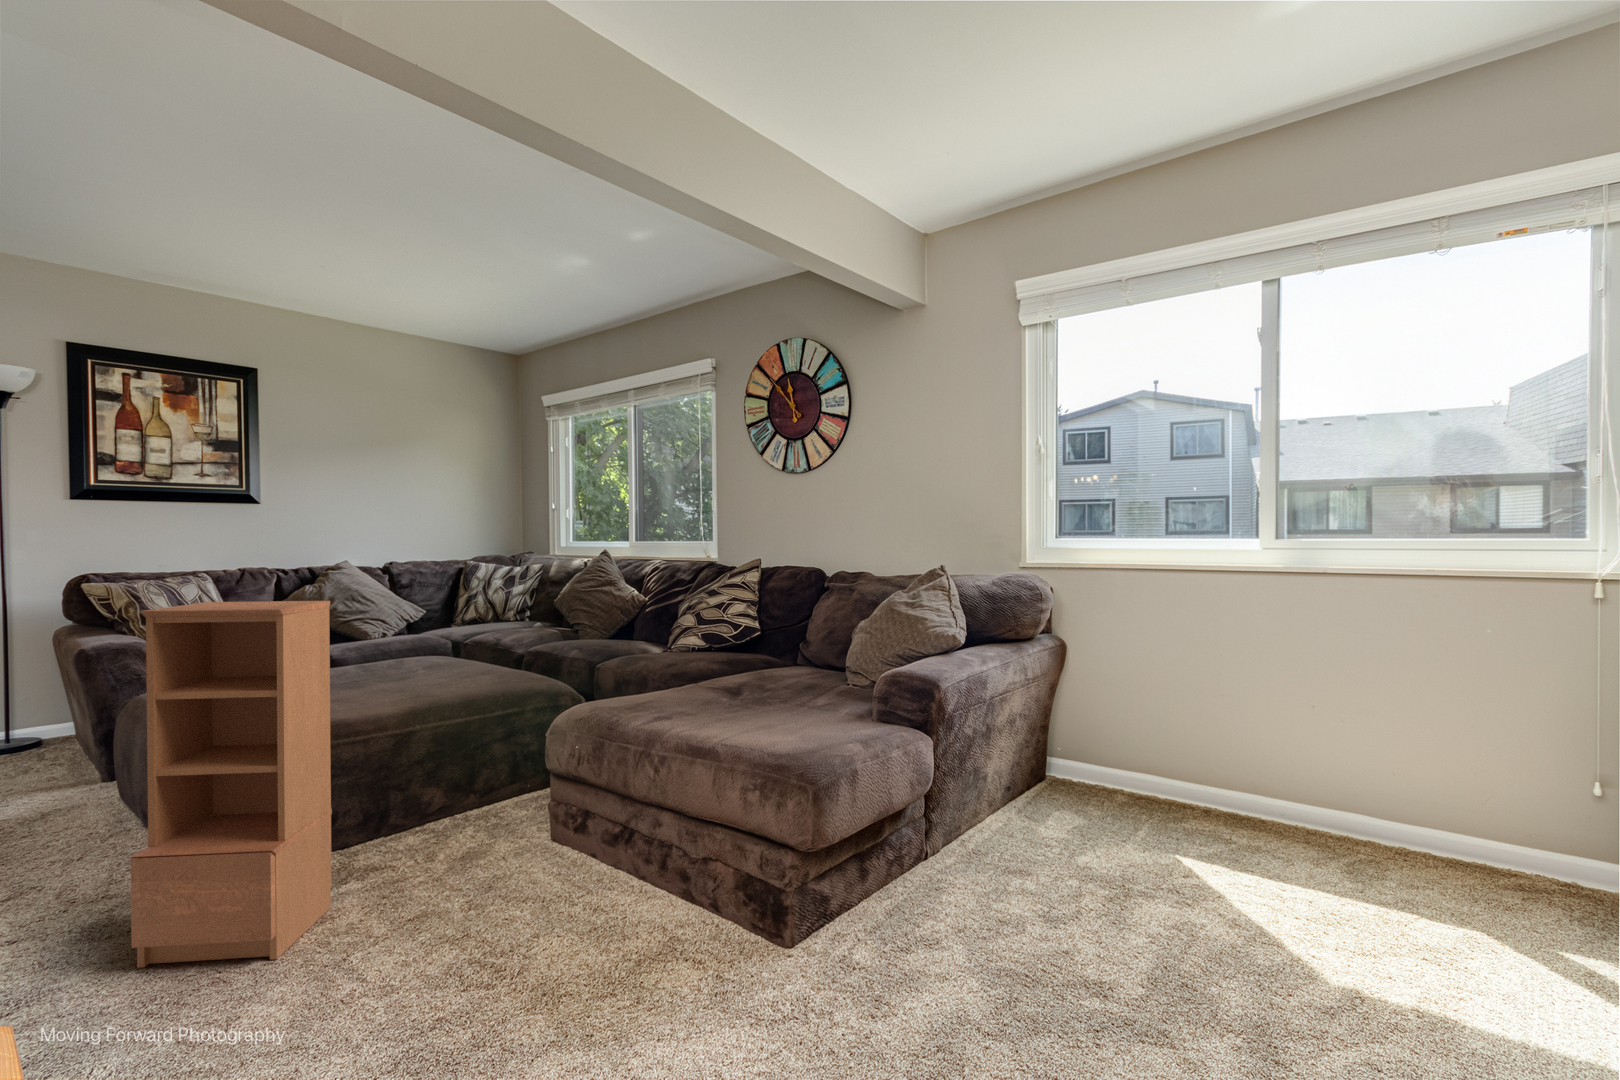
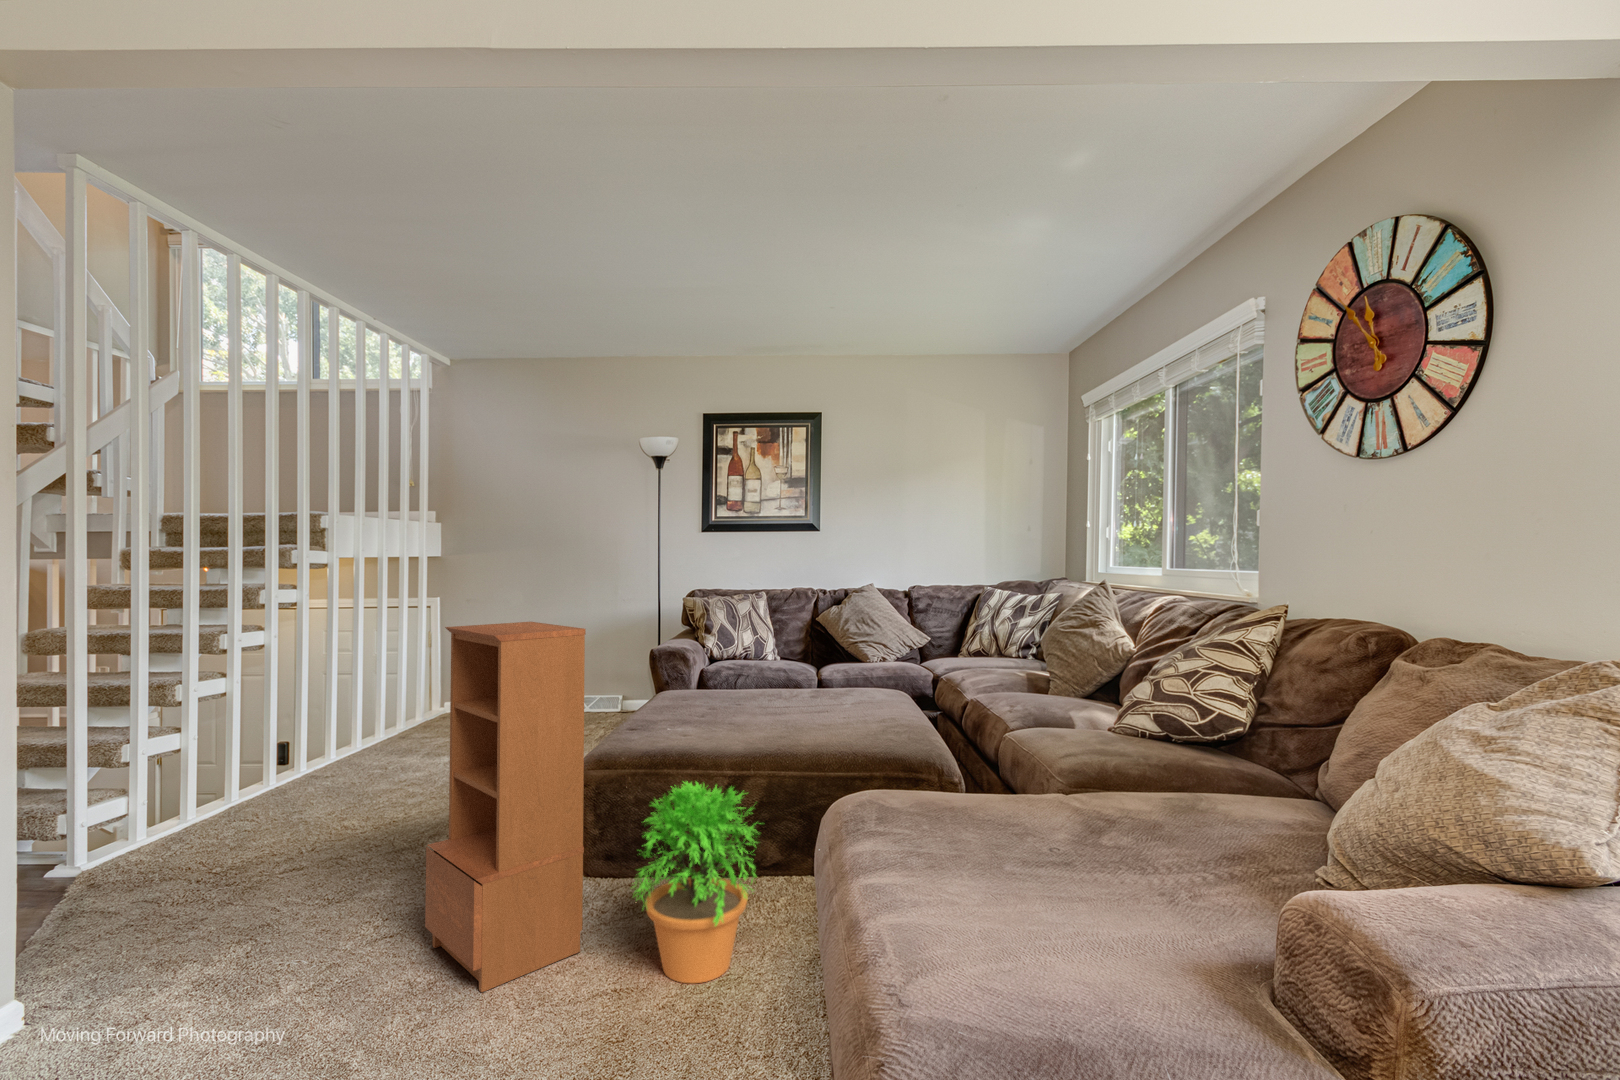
potted plant: none [380,719,524,888] -> present [633,781,757,983]

